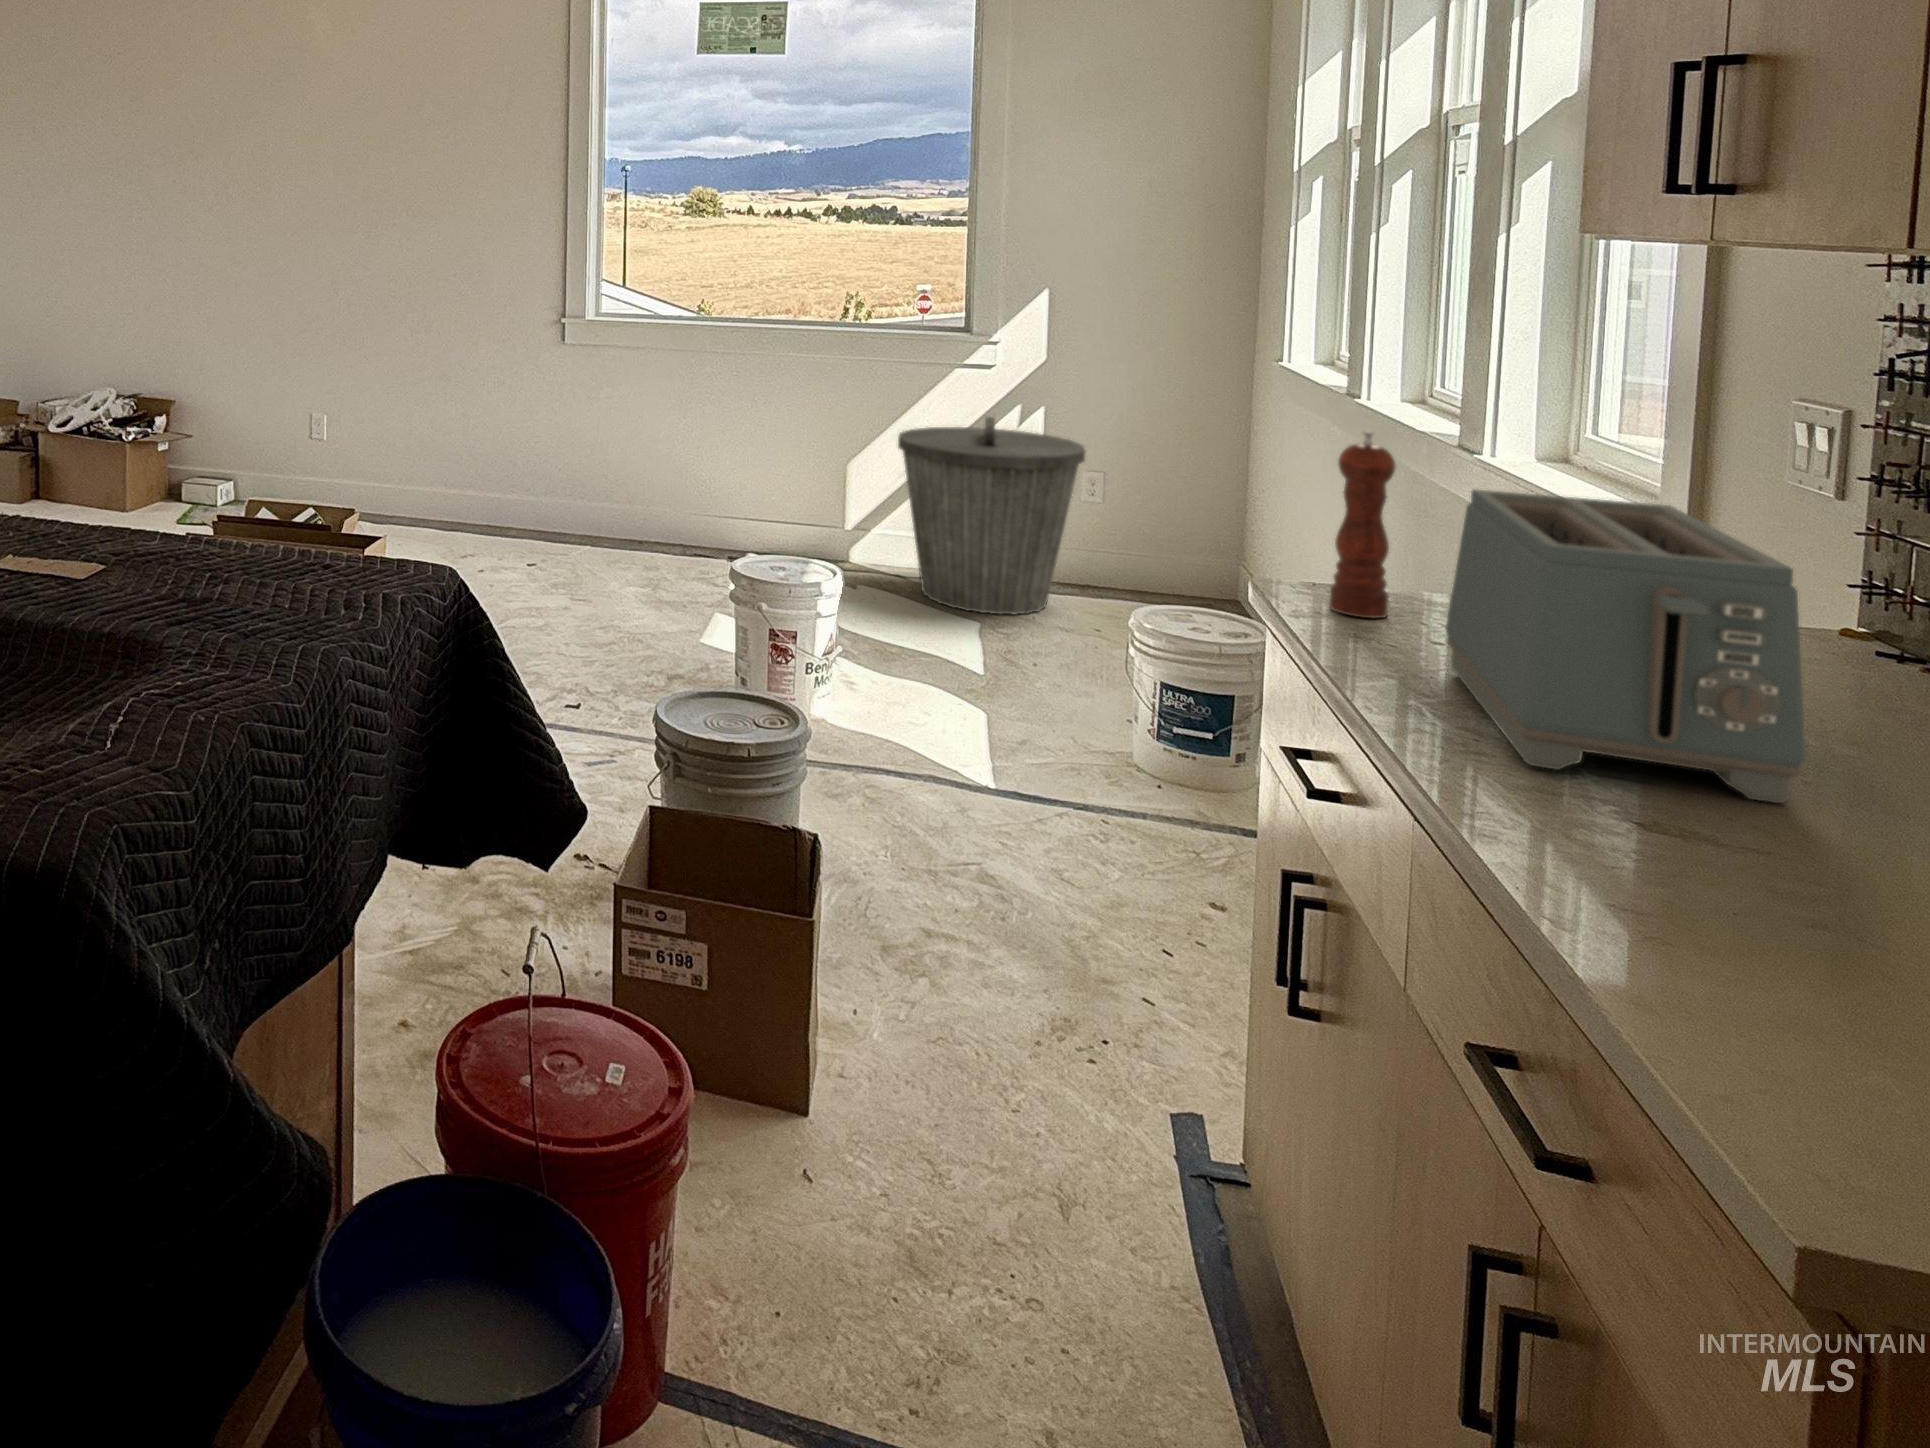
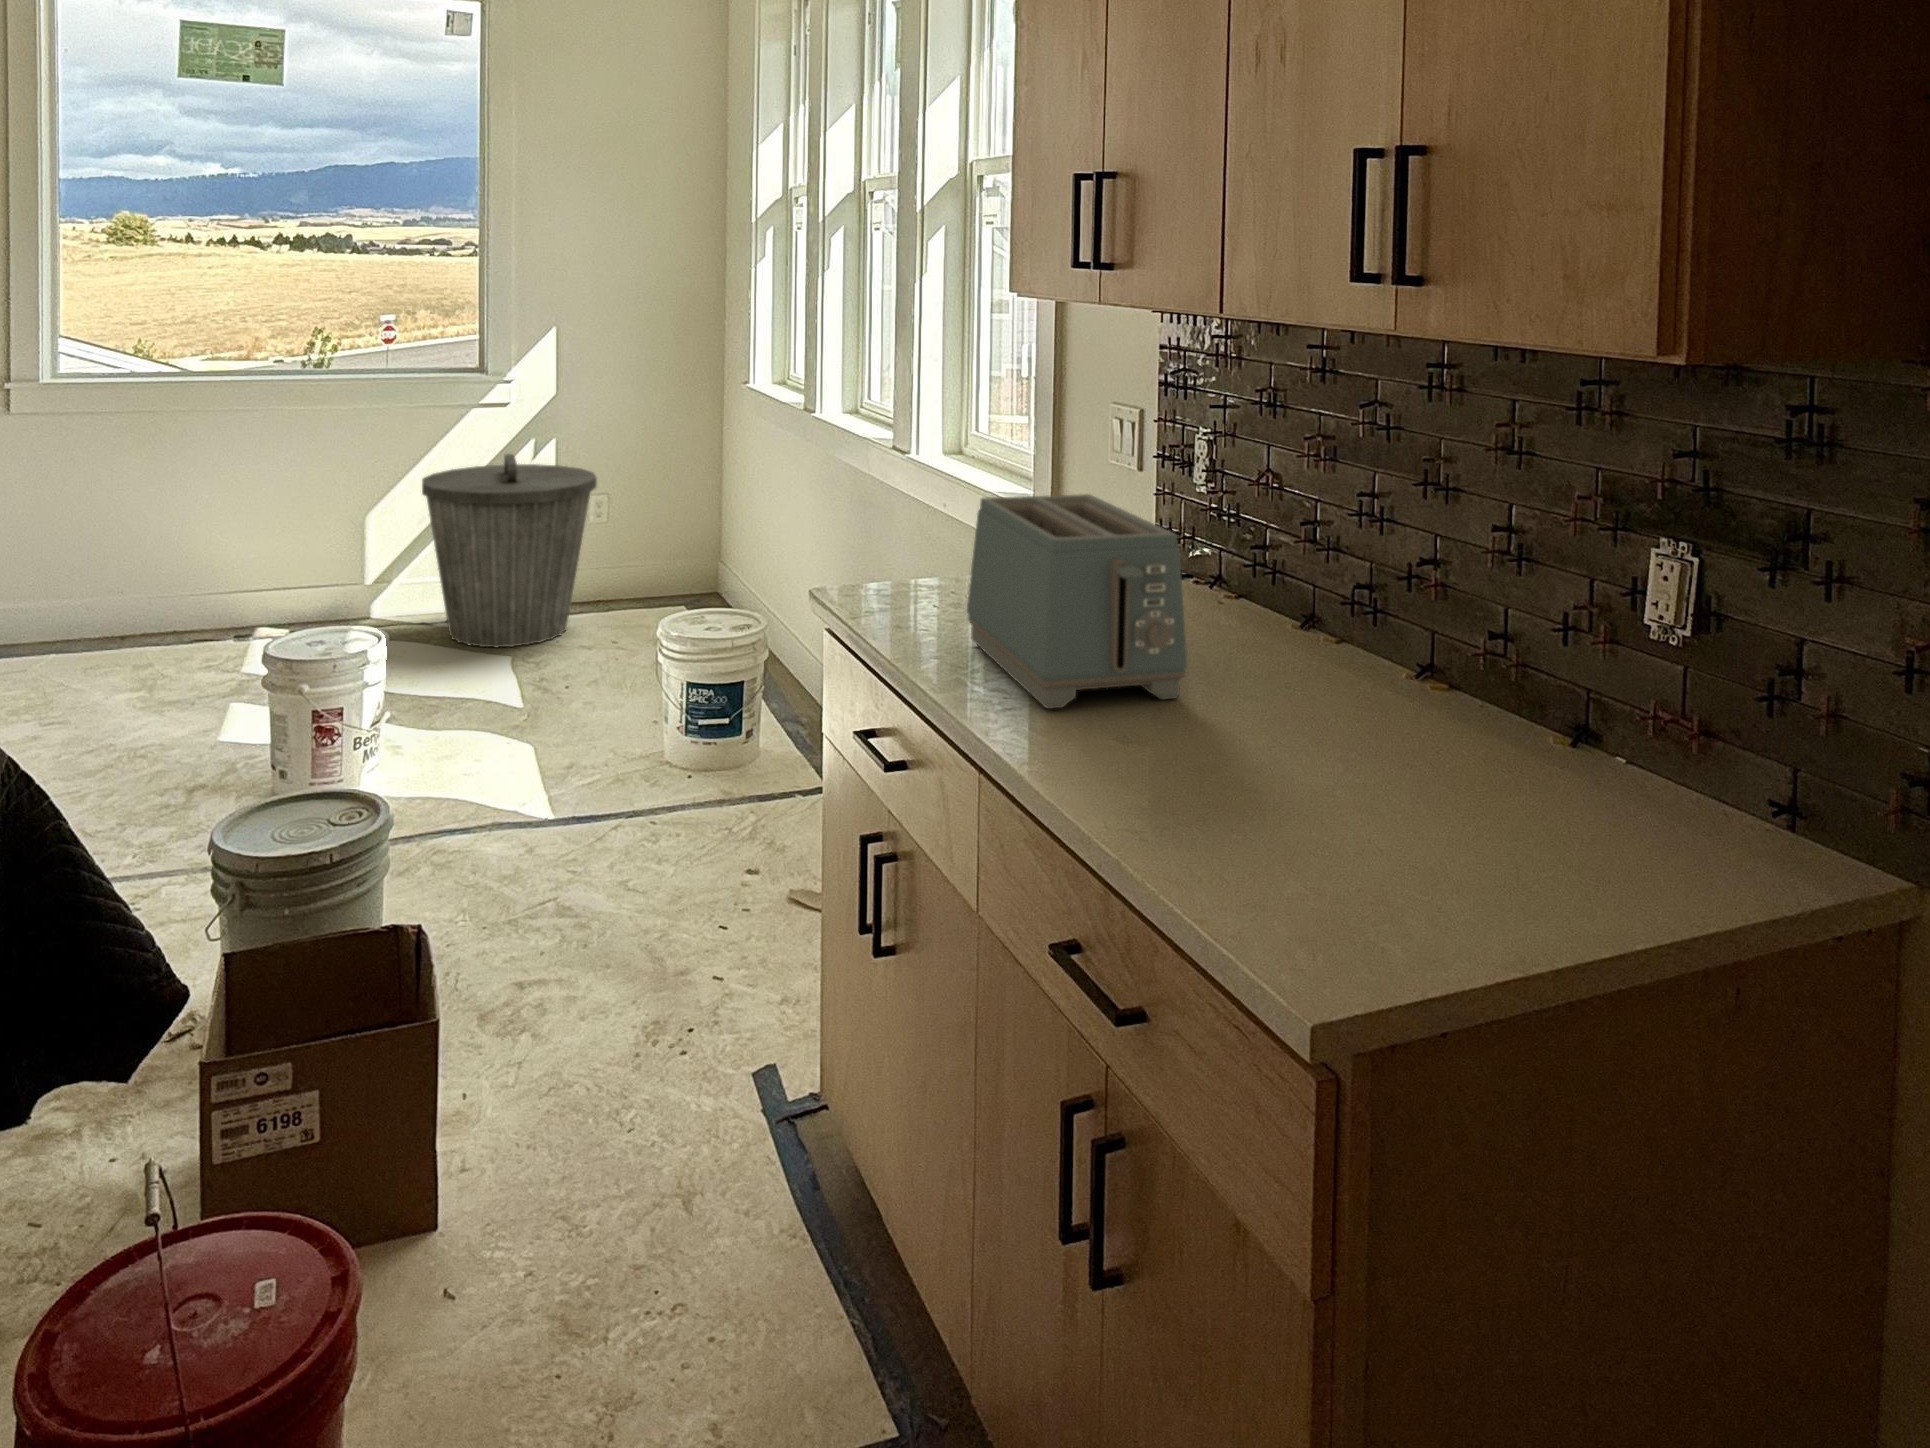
pepper mill: present [1329,431,1396,618] -> none [875,456,916,609]

